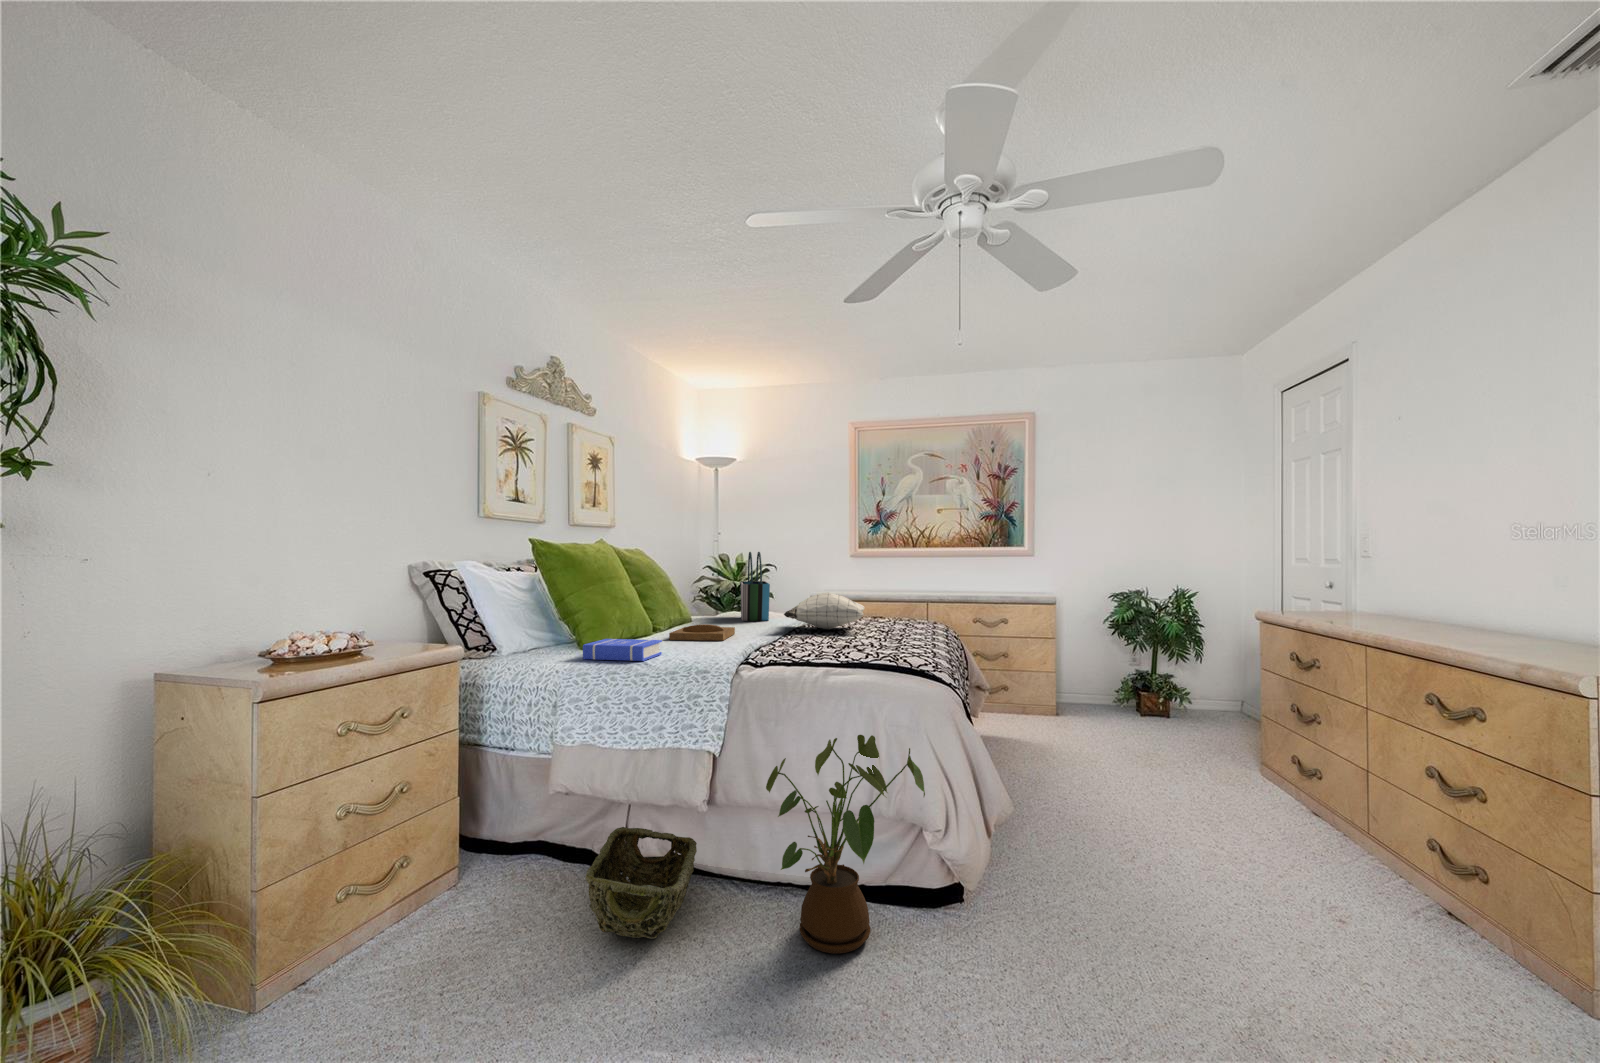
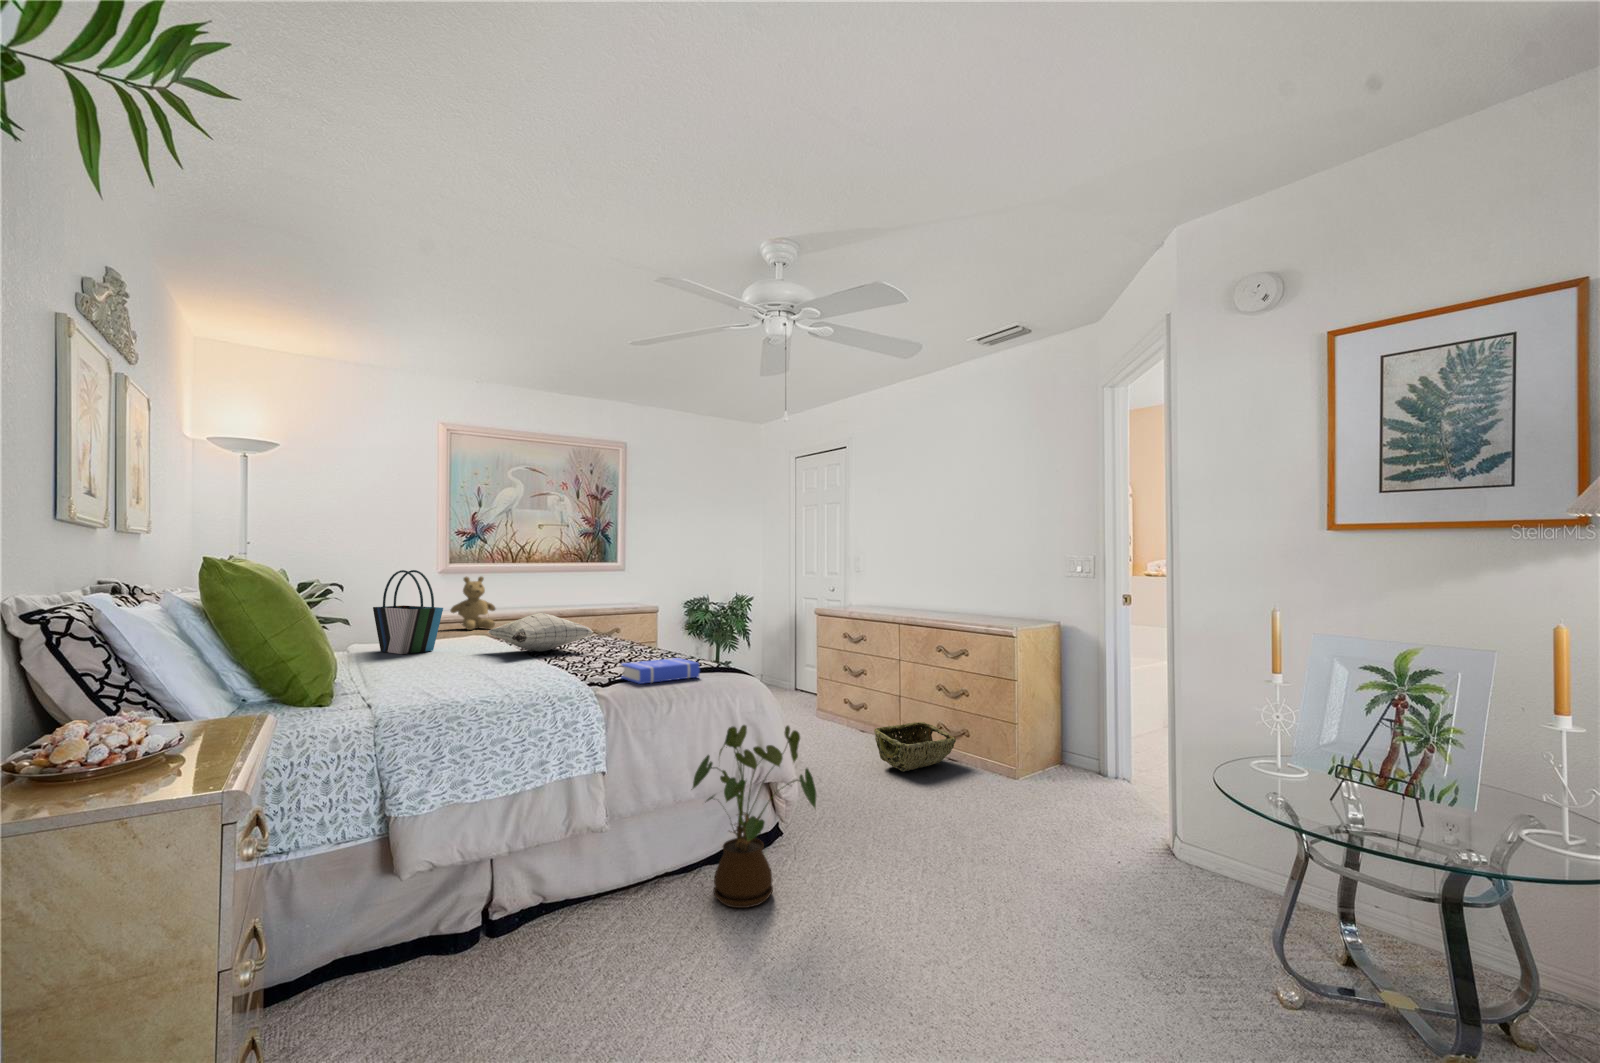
teddy bear: none [850,559,889,607] -> present [450,577,495,630]
tray: present [669,624,735,641] -> none [397,657,483,679]
book: present [583,639,662,661] -> present [621,658,700,684]
woven basket: present [585,827,697,939] -> present [874,722,956,772]

